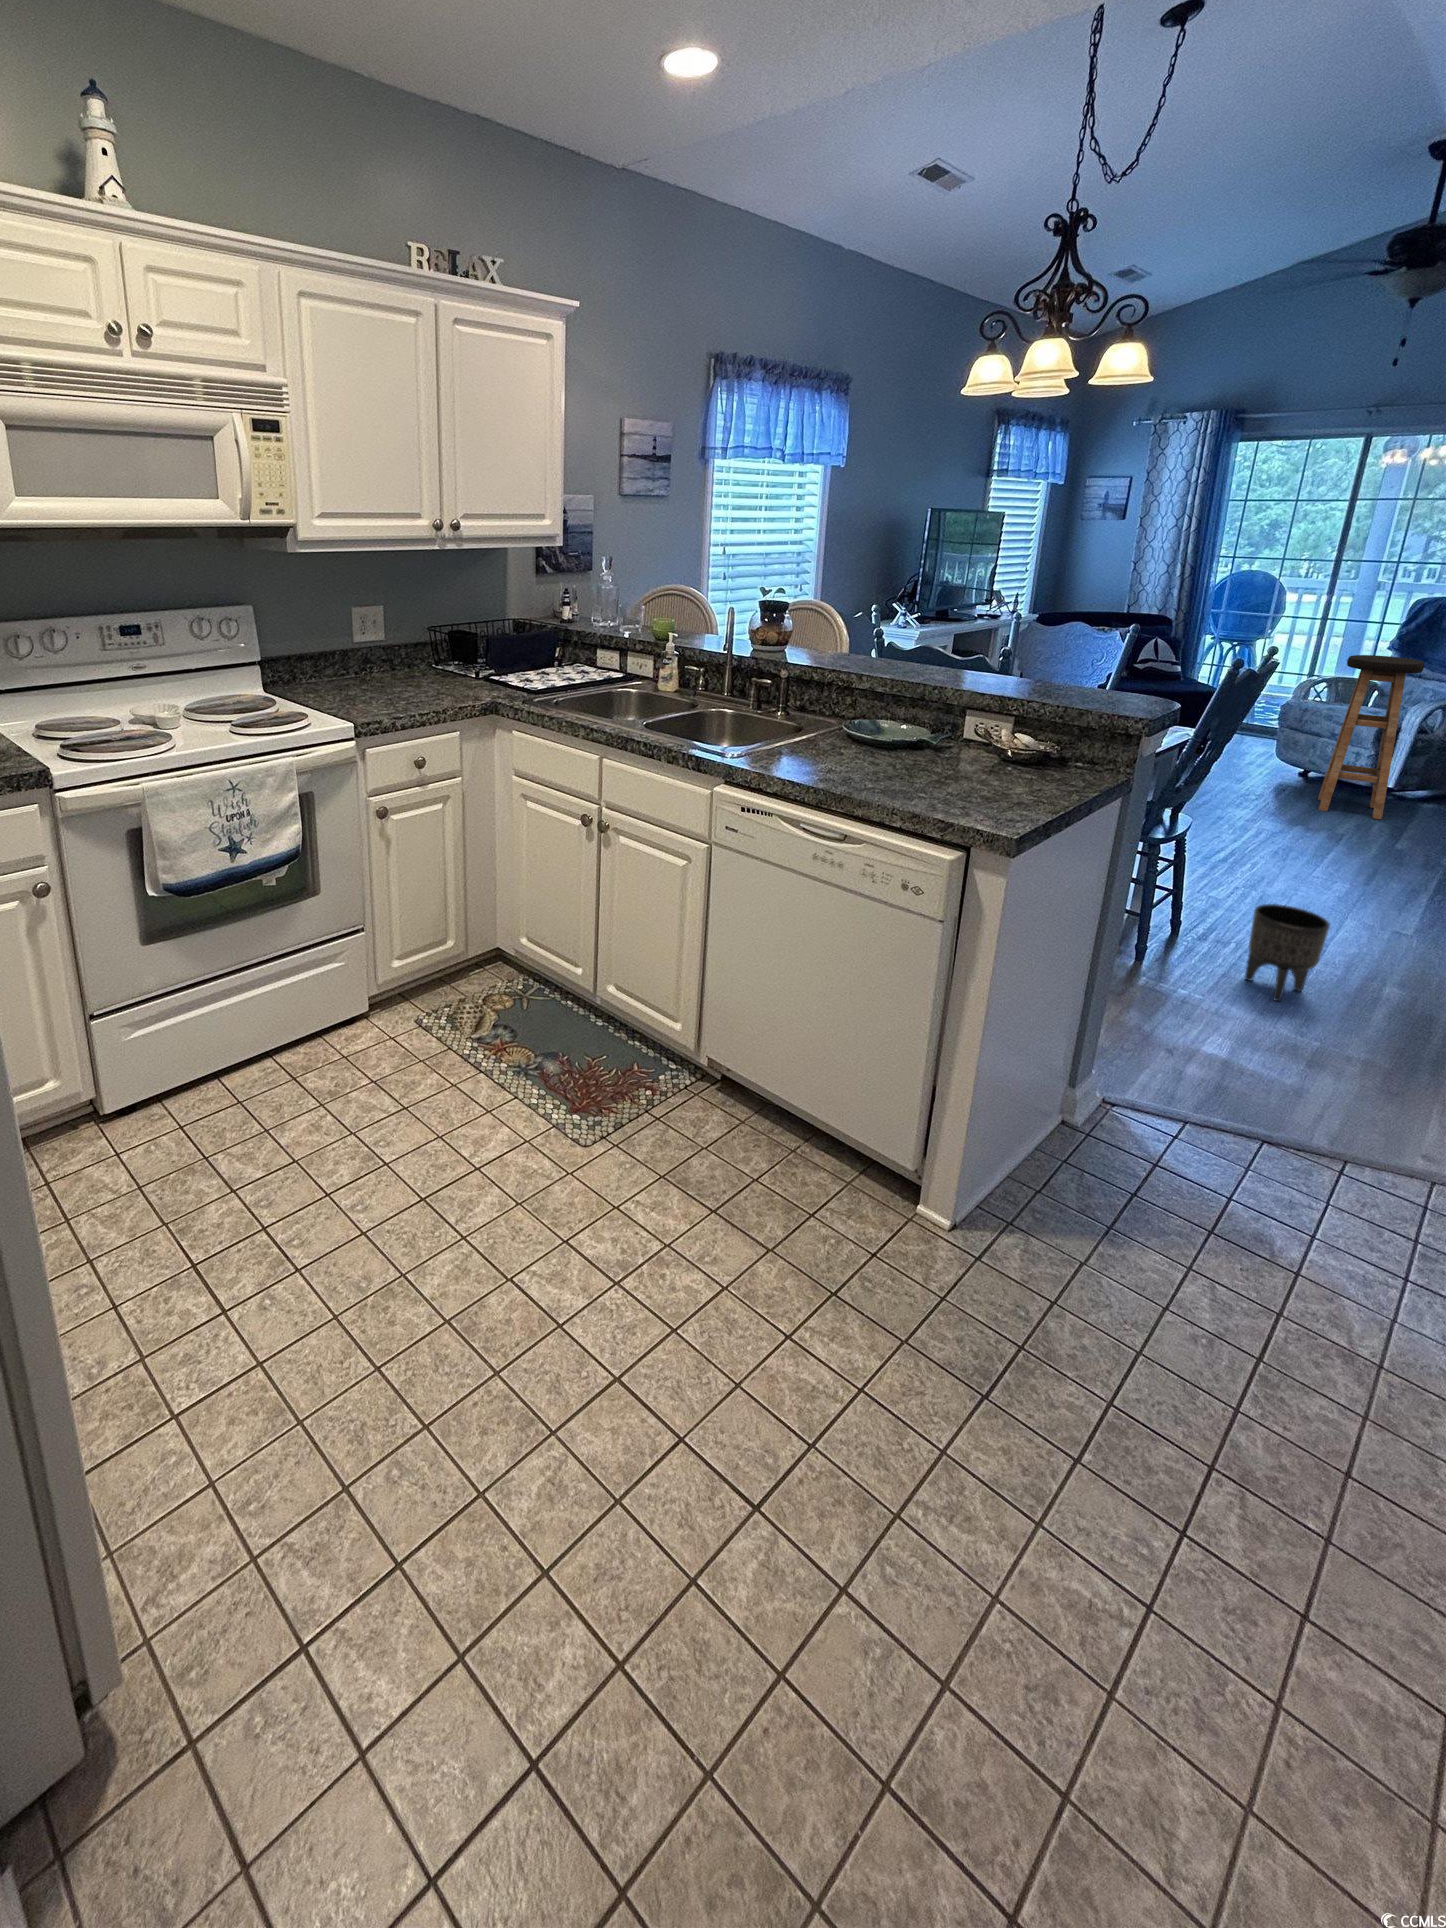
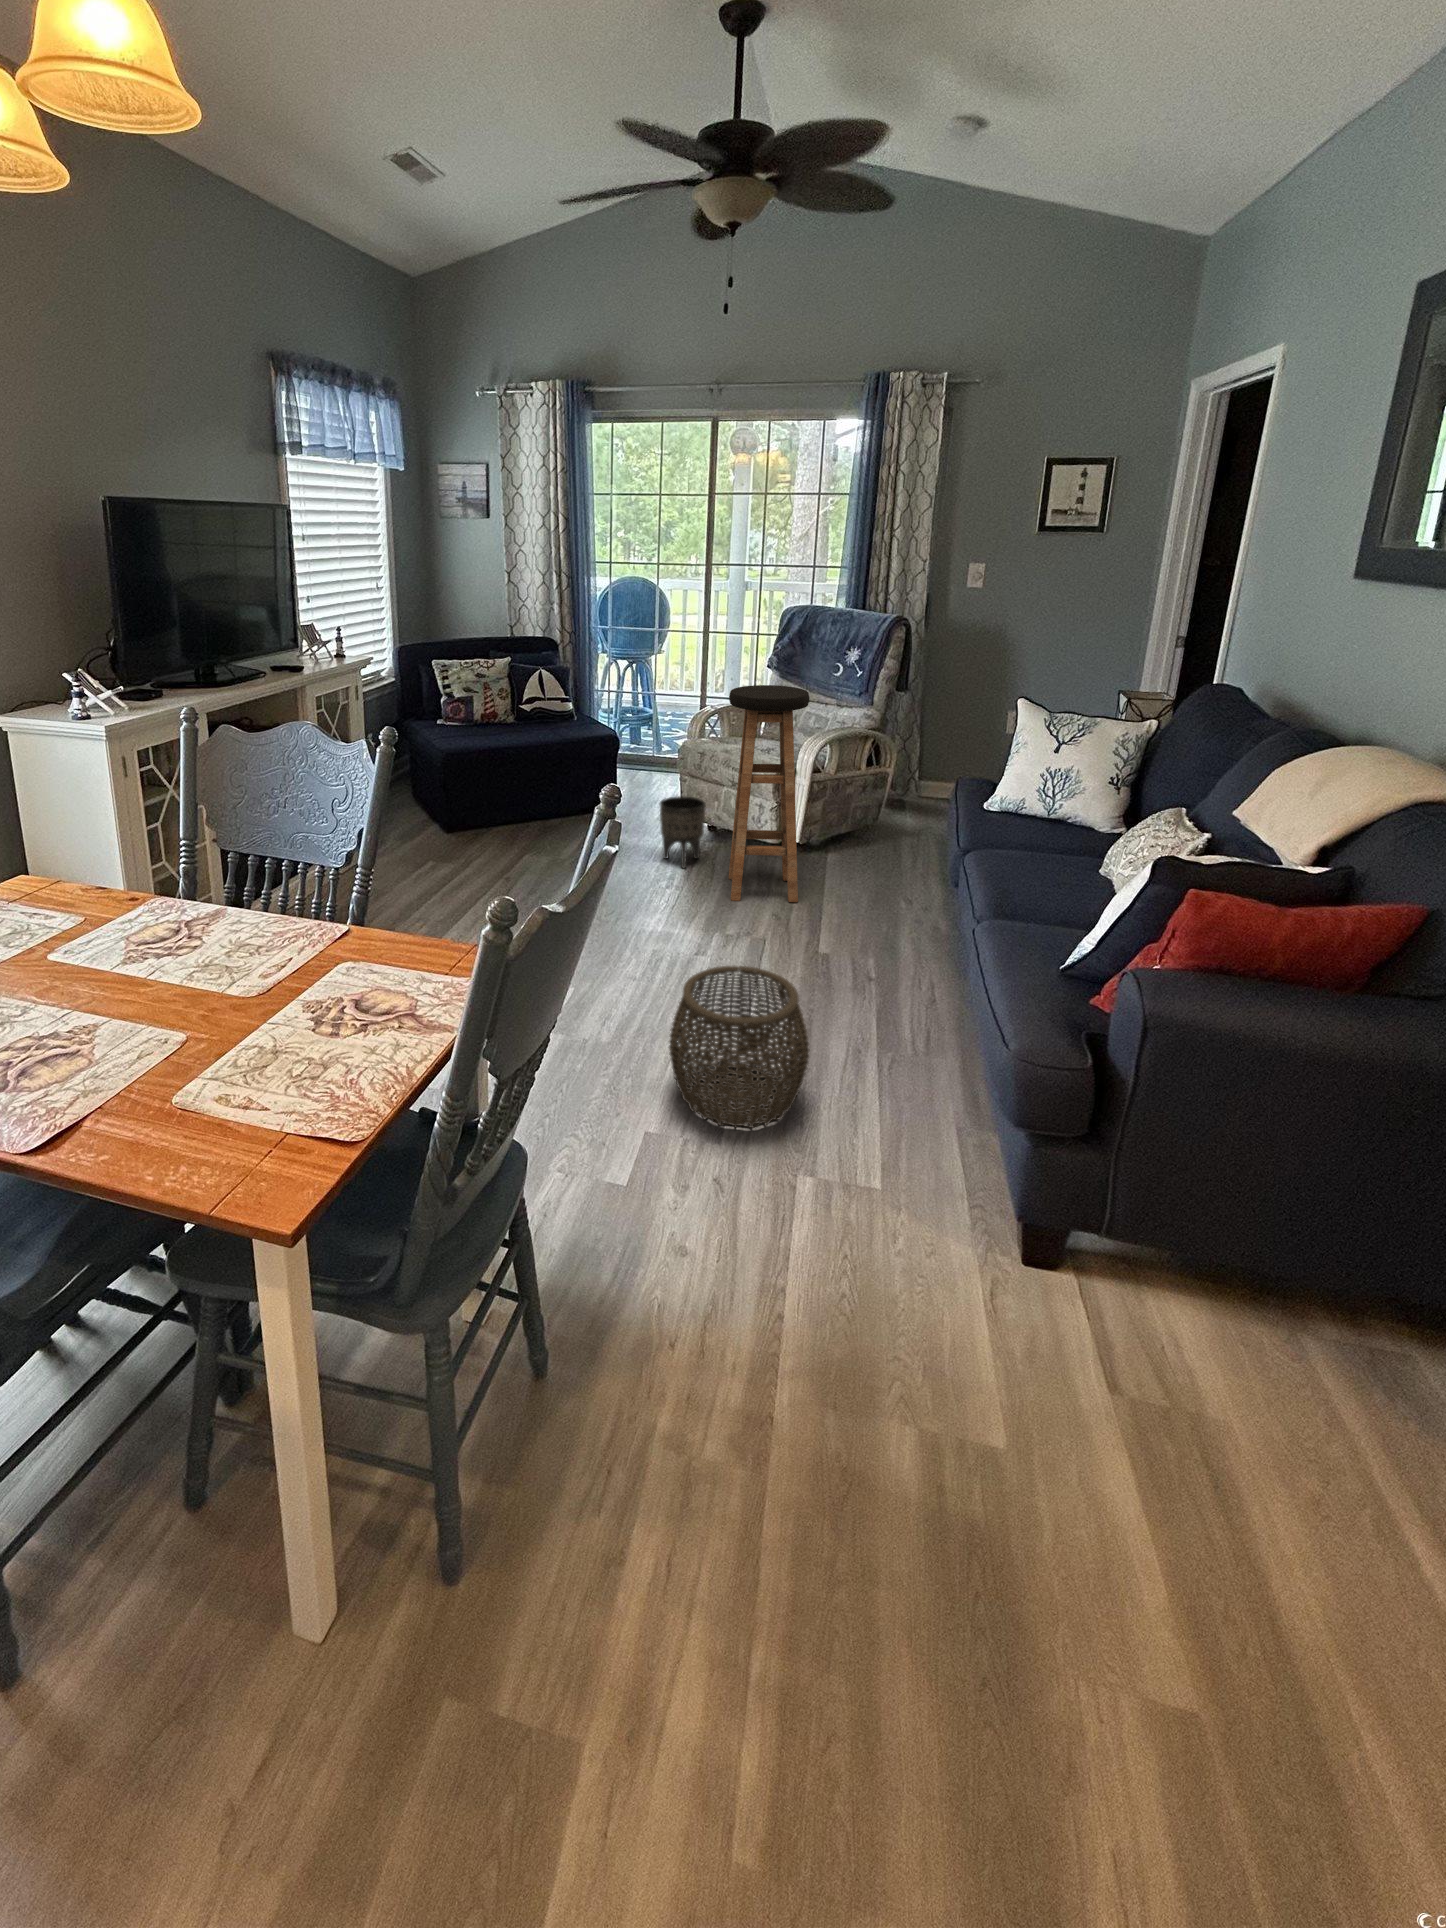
woven basket: none [1268,806,1375,895] -> present [669,966,809,1128]
planter: present [1245,904,1330,1001] -> present [660,796,706,868]

